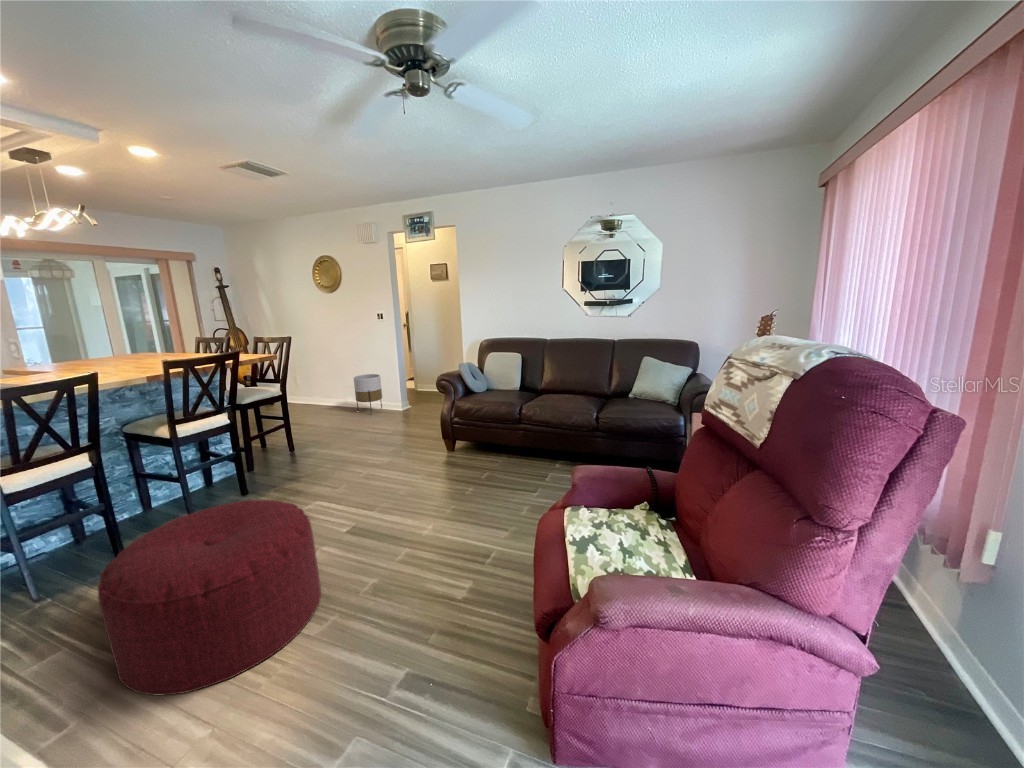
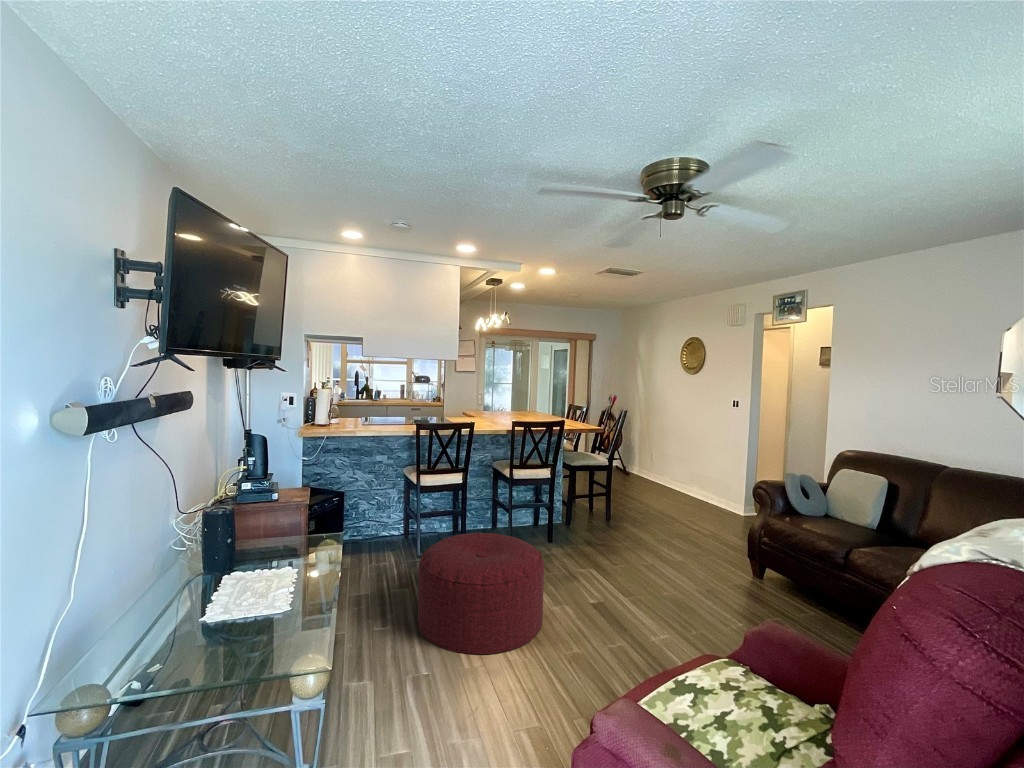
planter: present [354,374,382,414] -> none [693,463,724,510]

